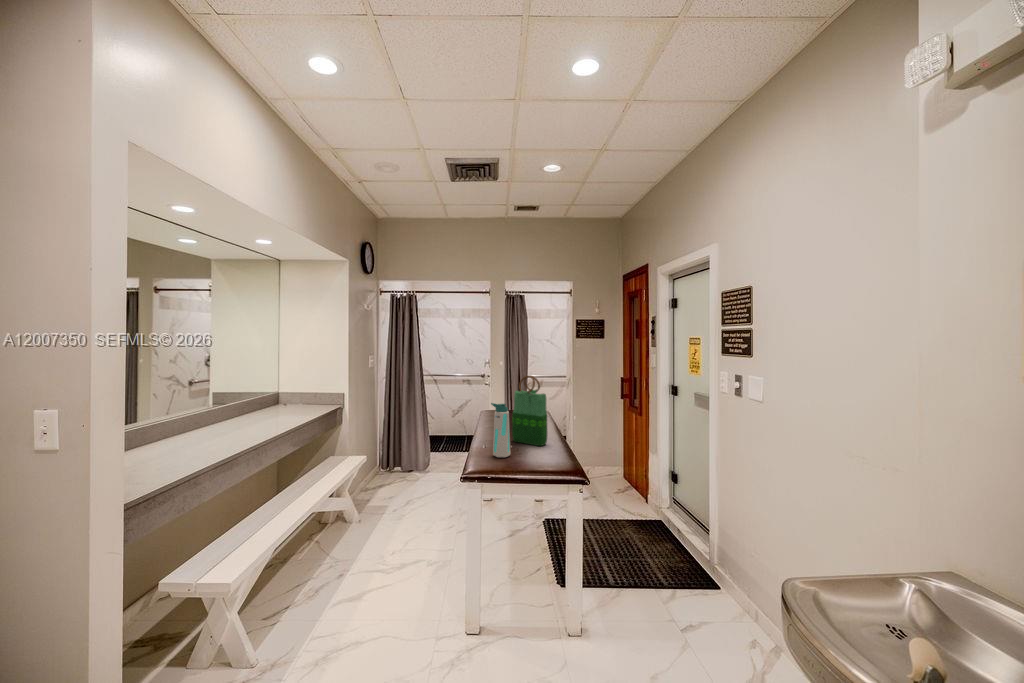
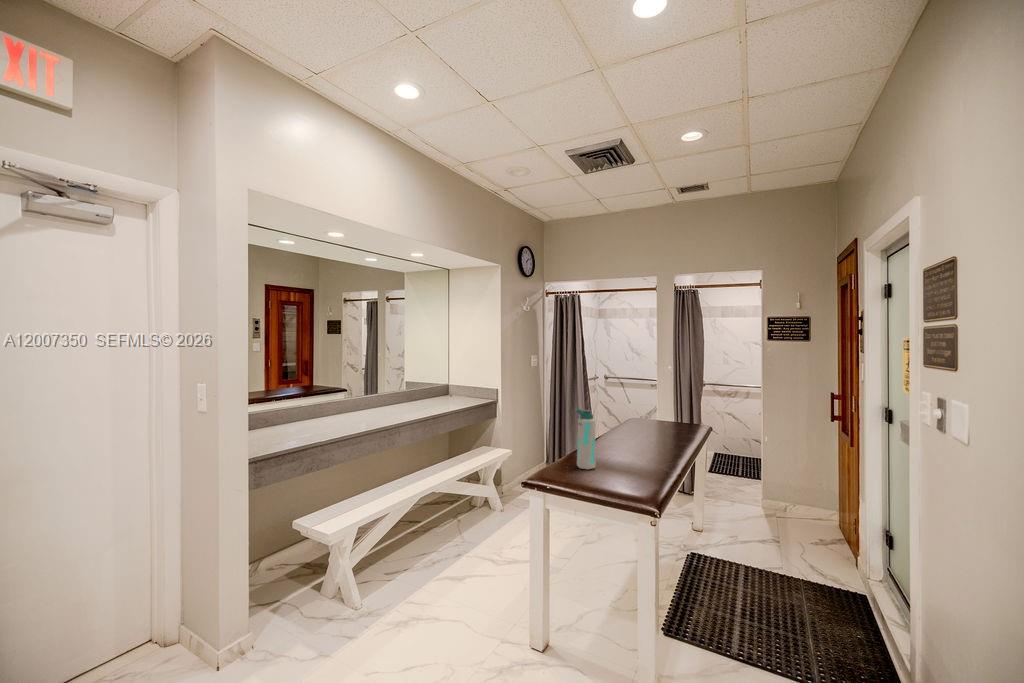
tote bag: present [512,376,547,446] -> none [619,382,654,464]

